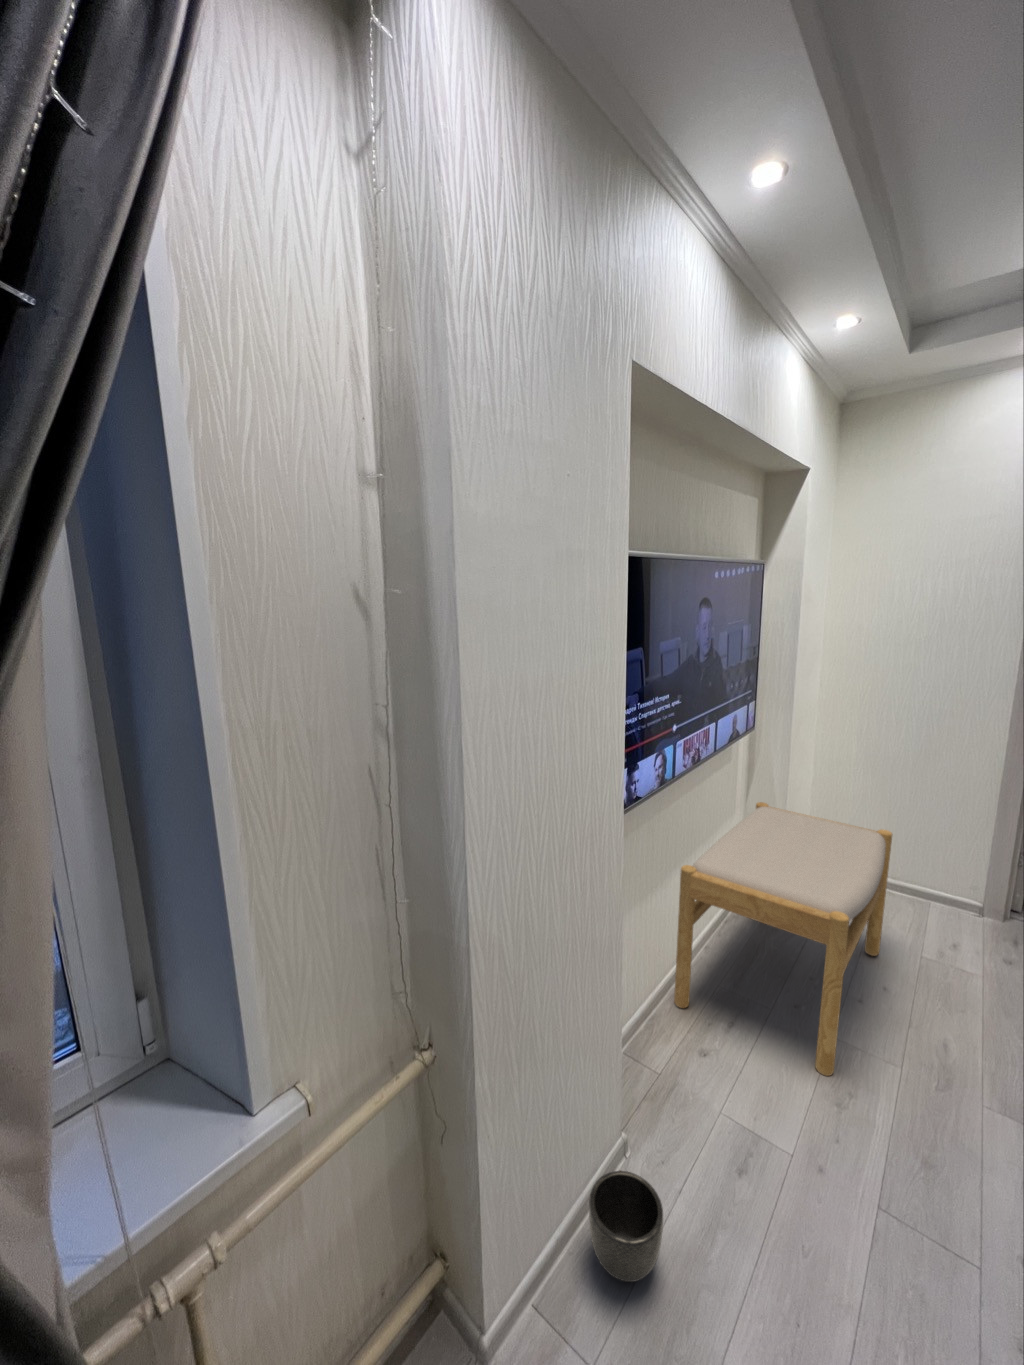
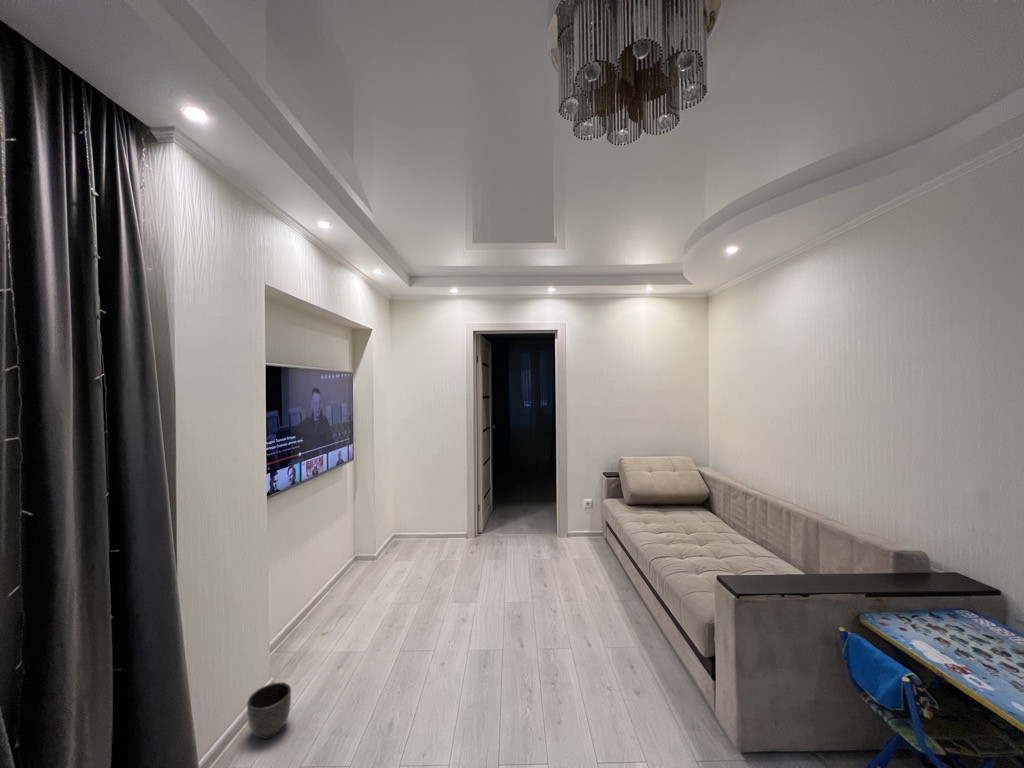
footstool: present [674,802,892,1076] -> none [309,500,422,621]

